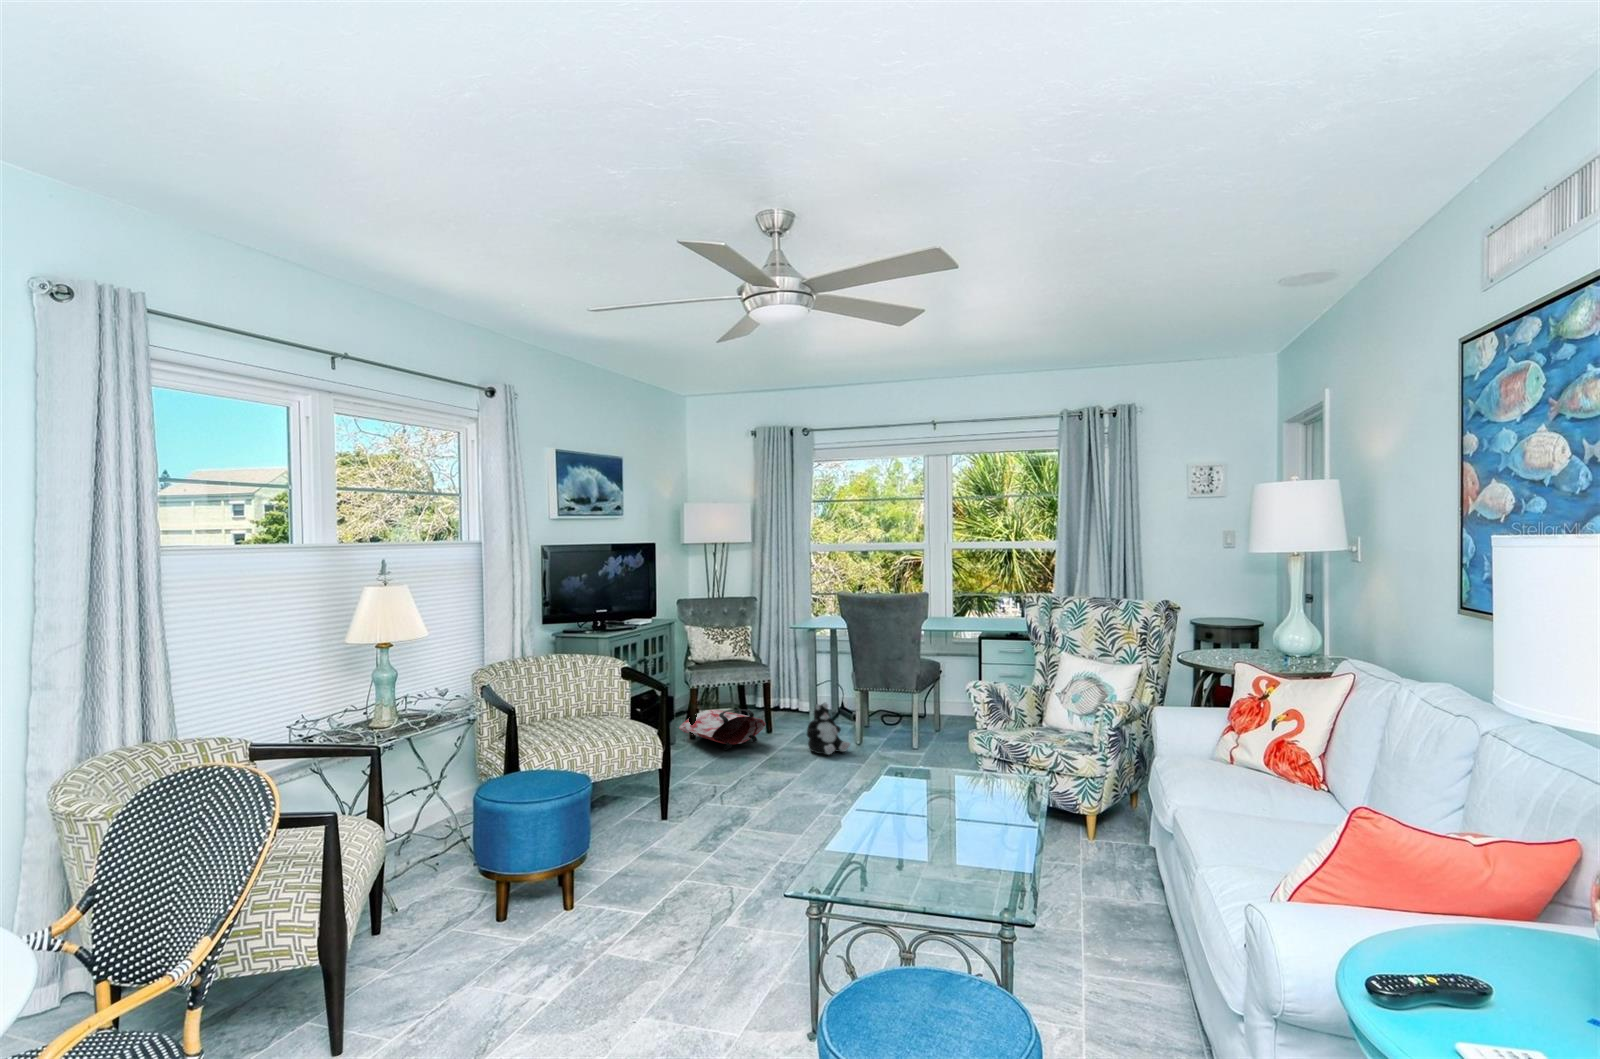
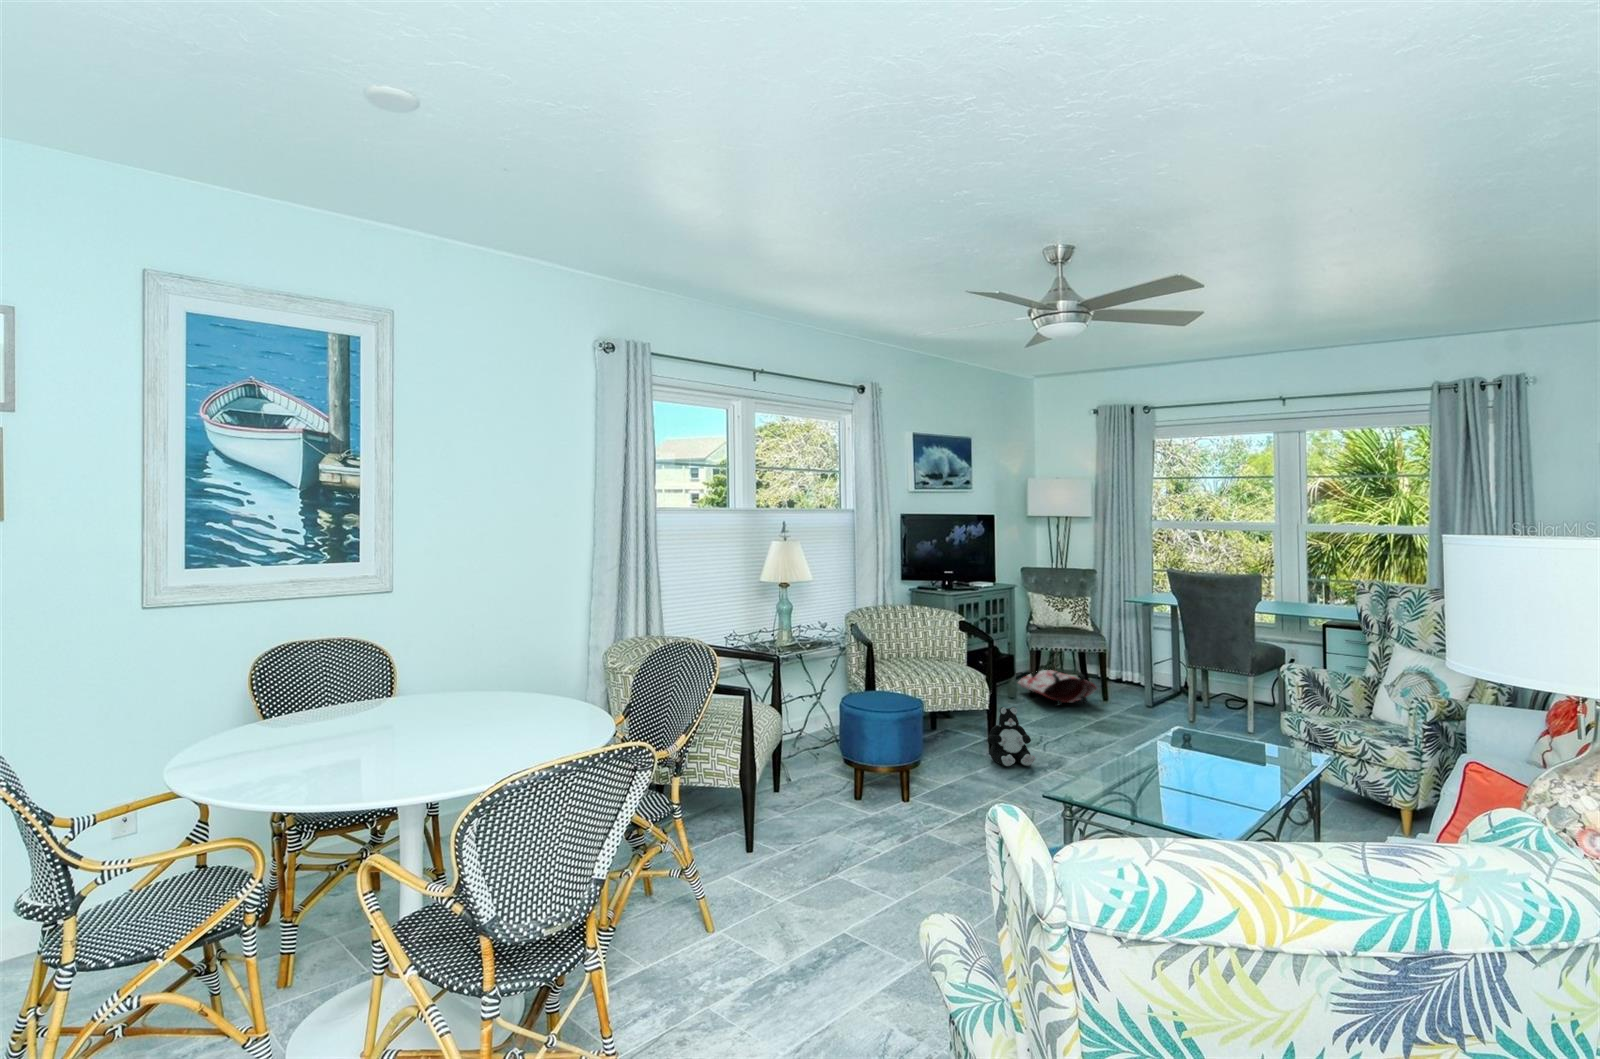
plush toy: present [807,703,850,755] -> present [987,707,1036,766]

